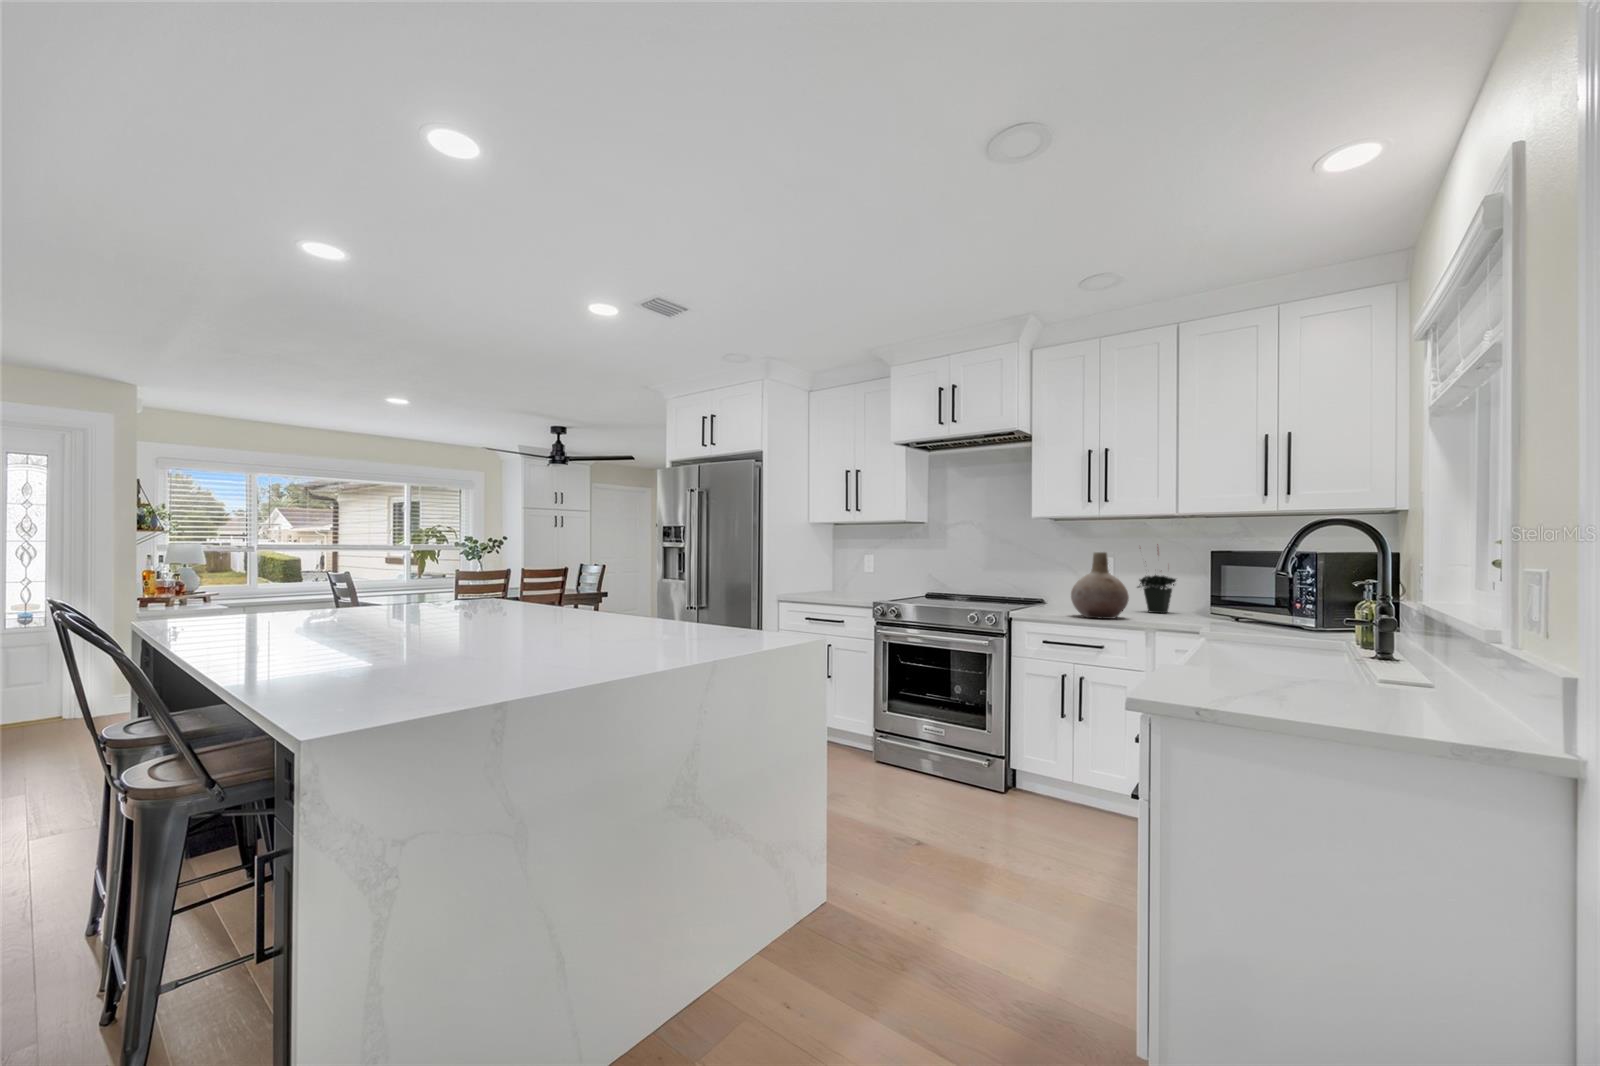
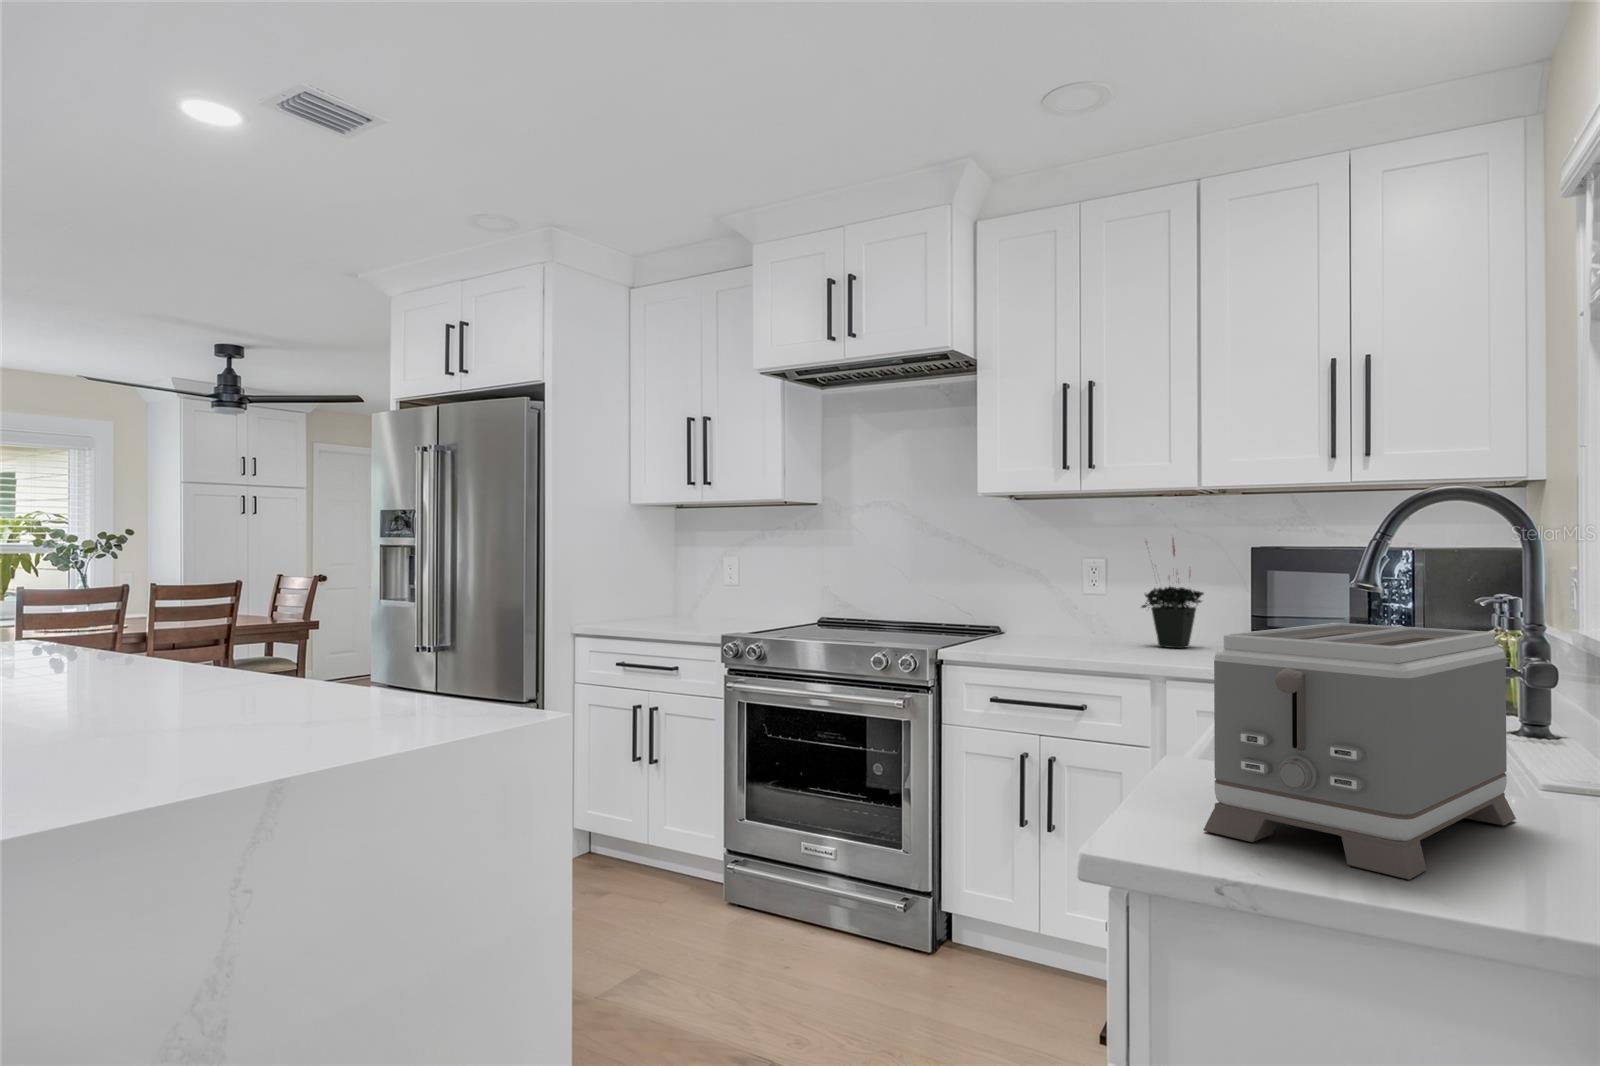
vase: present [1071,552,1129,619] -> none [1034,550,1125,661]
toaster: none [1195,591,1363,709] -> present [1203,623,1516,880]

